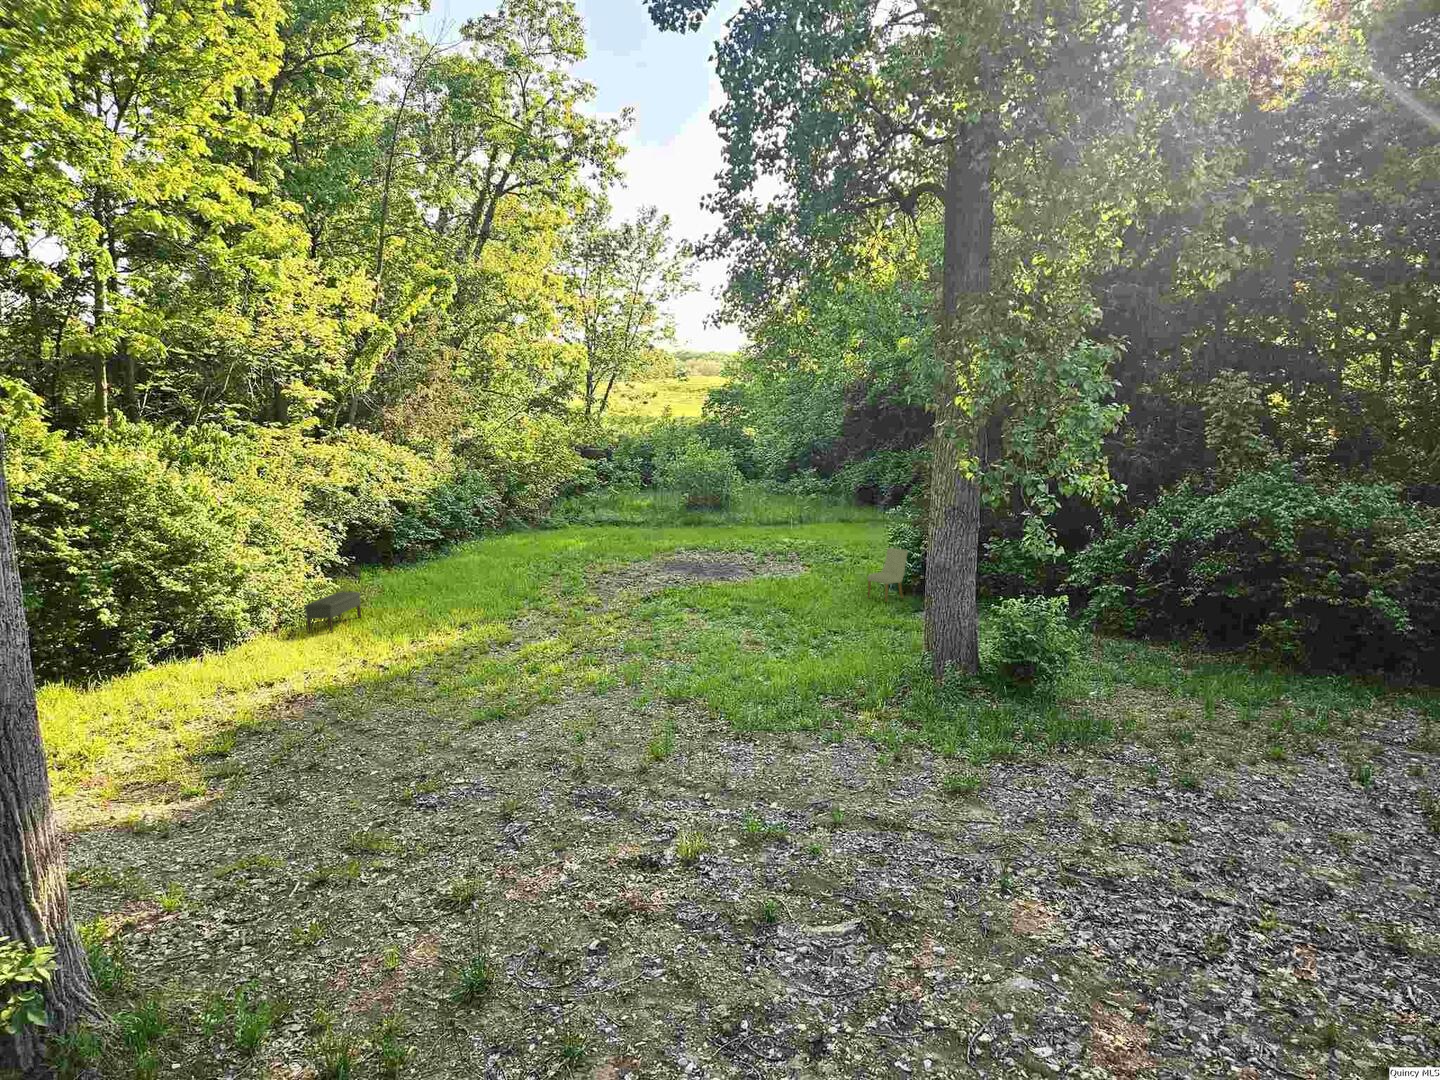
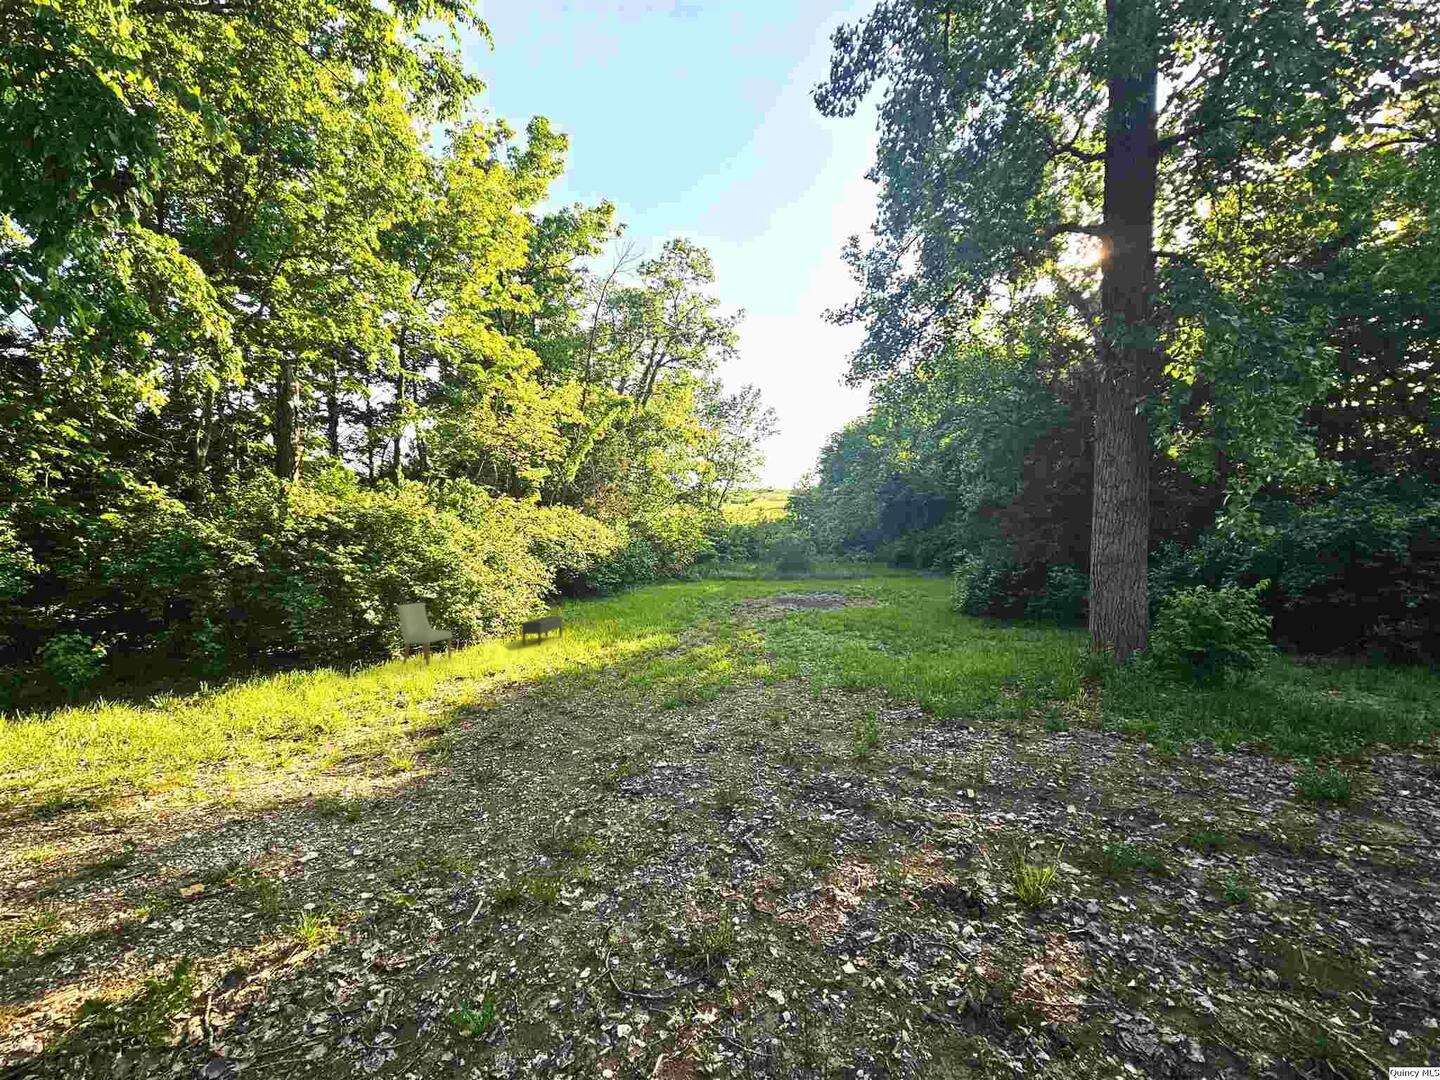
chair: present [868,548,908,601] -> present [398,603,452,665]

